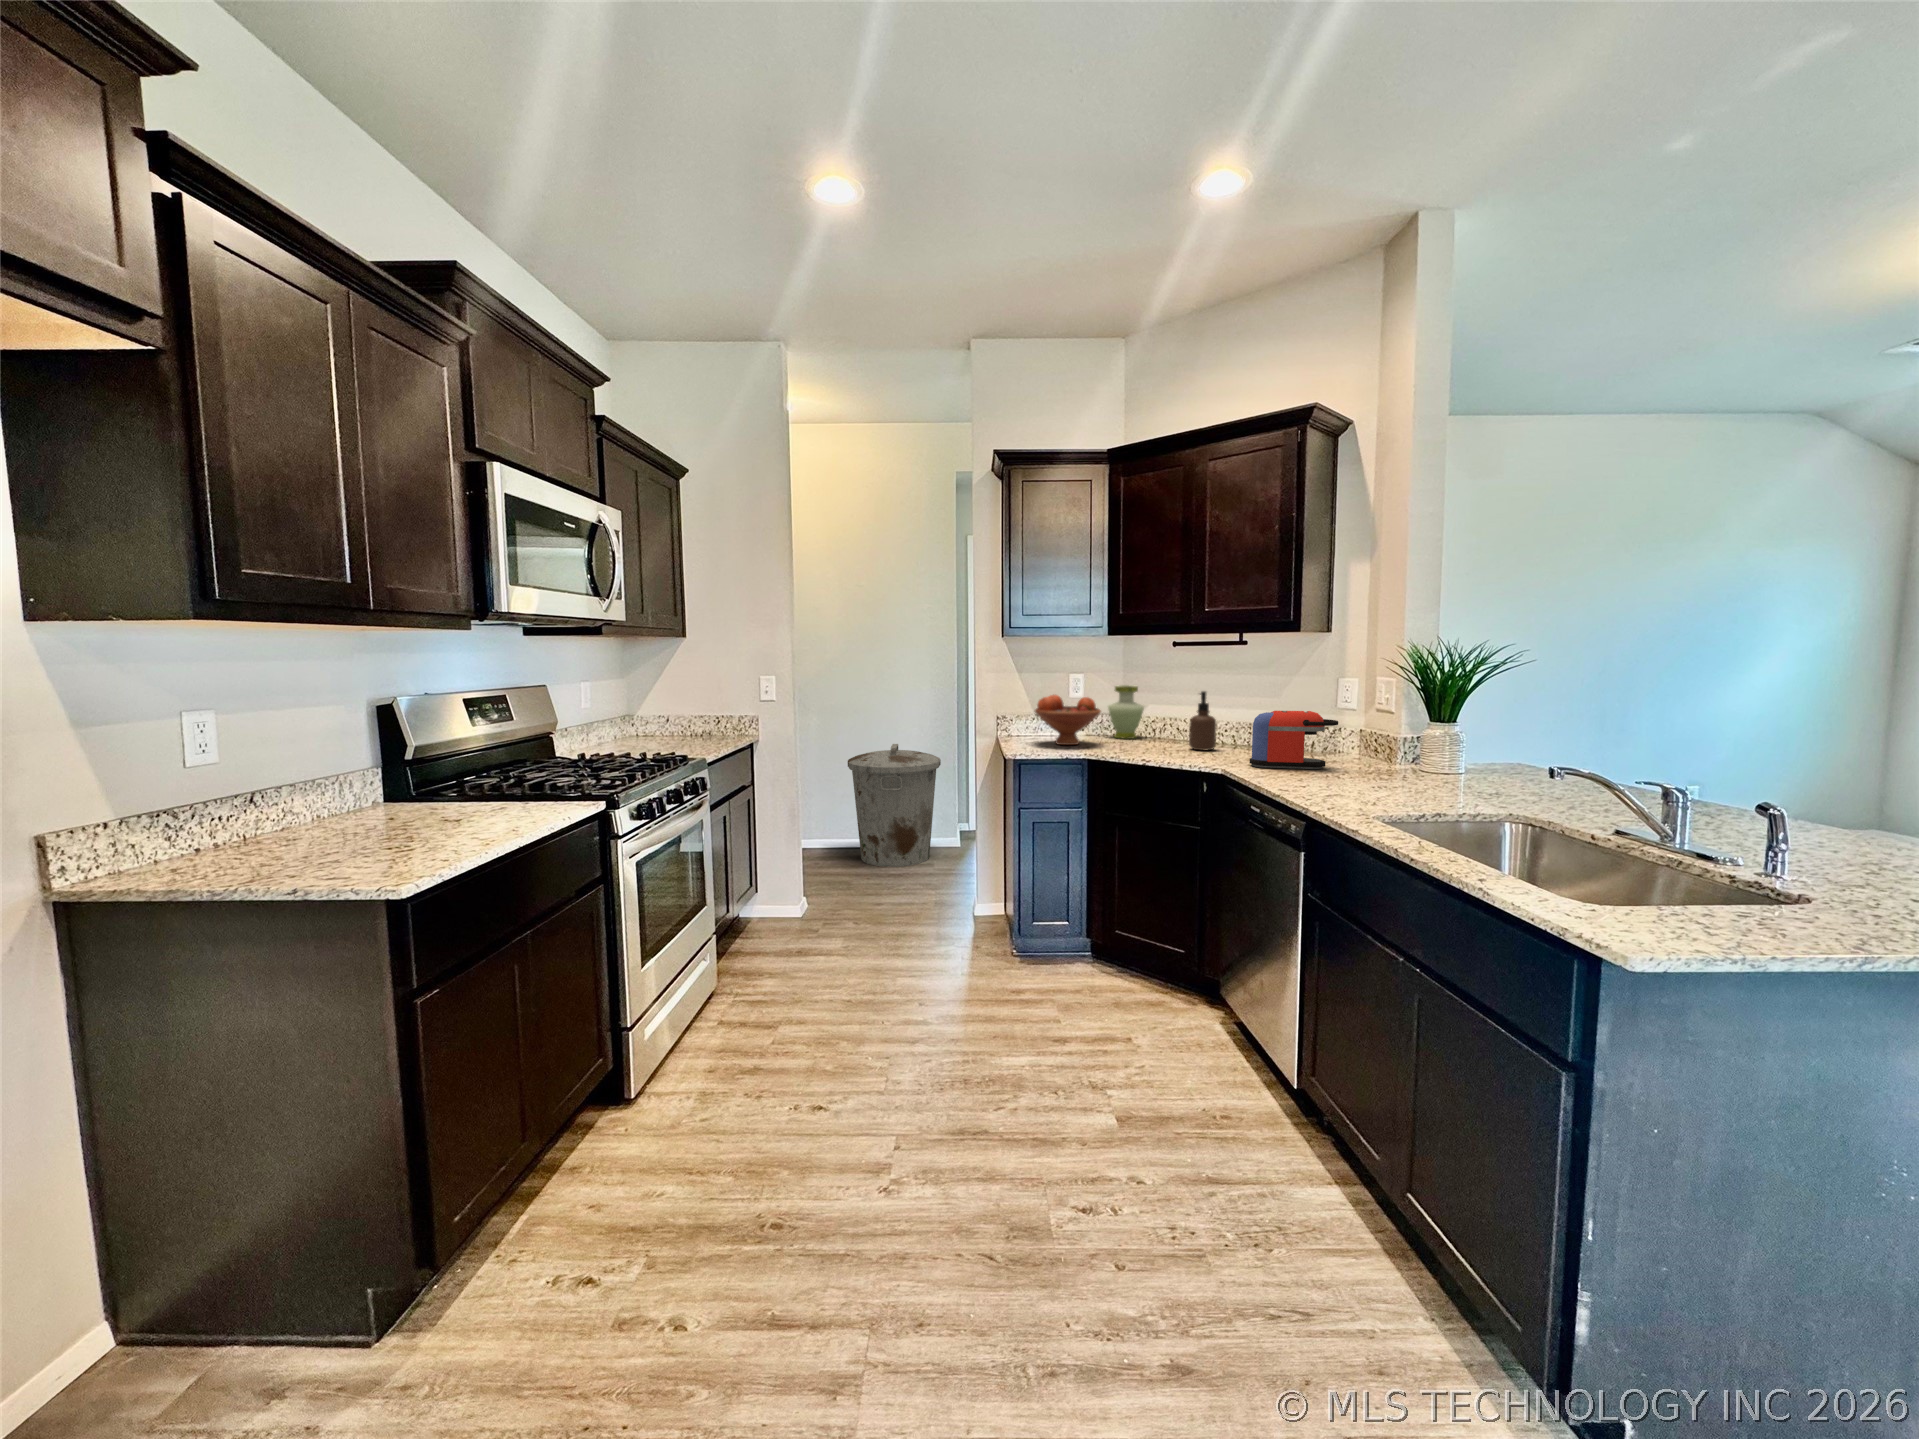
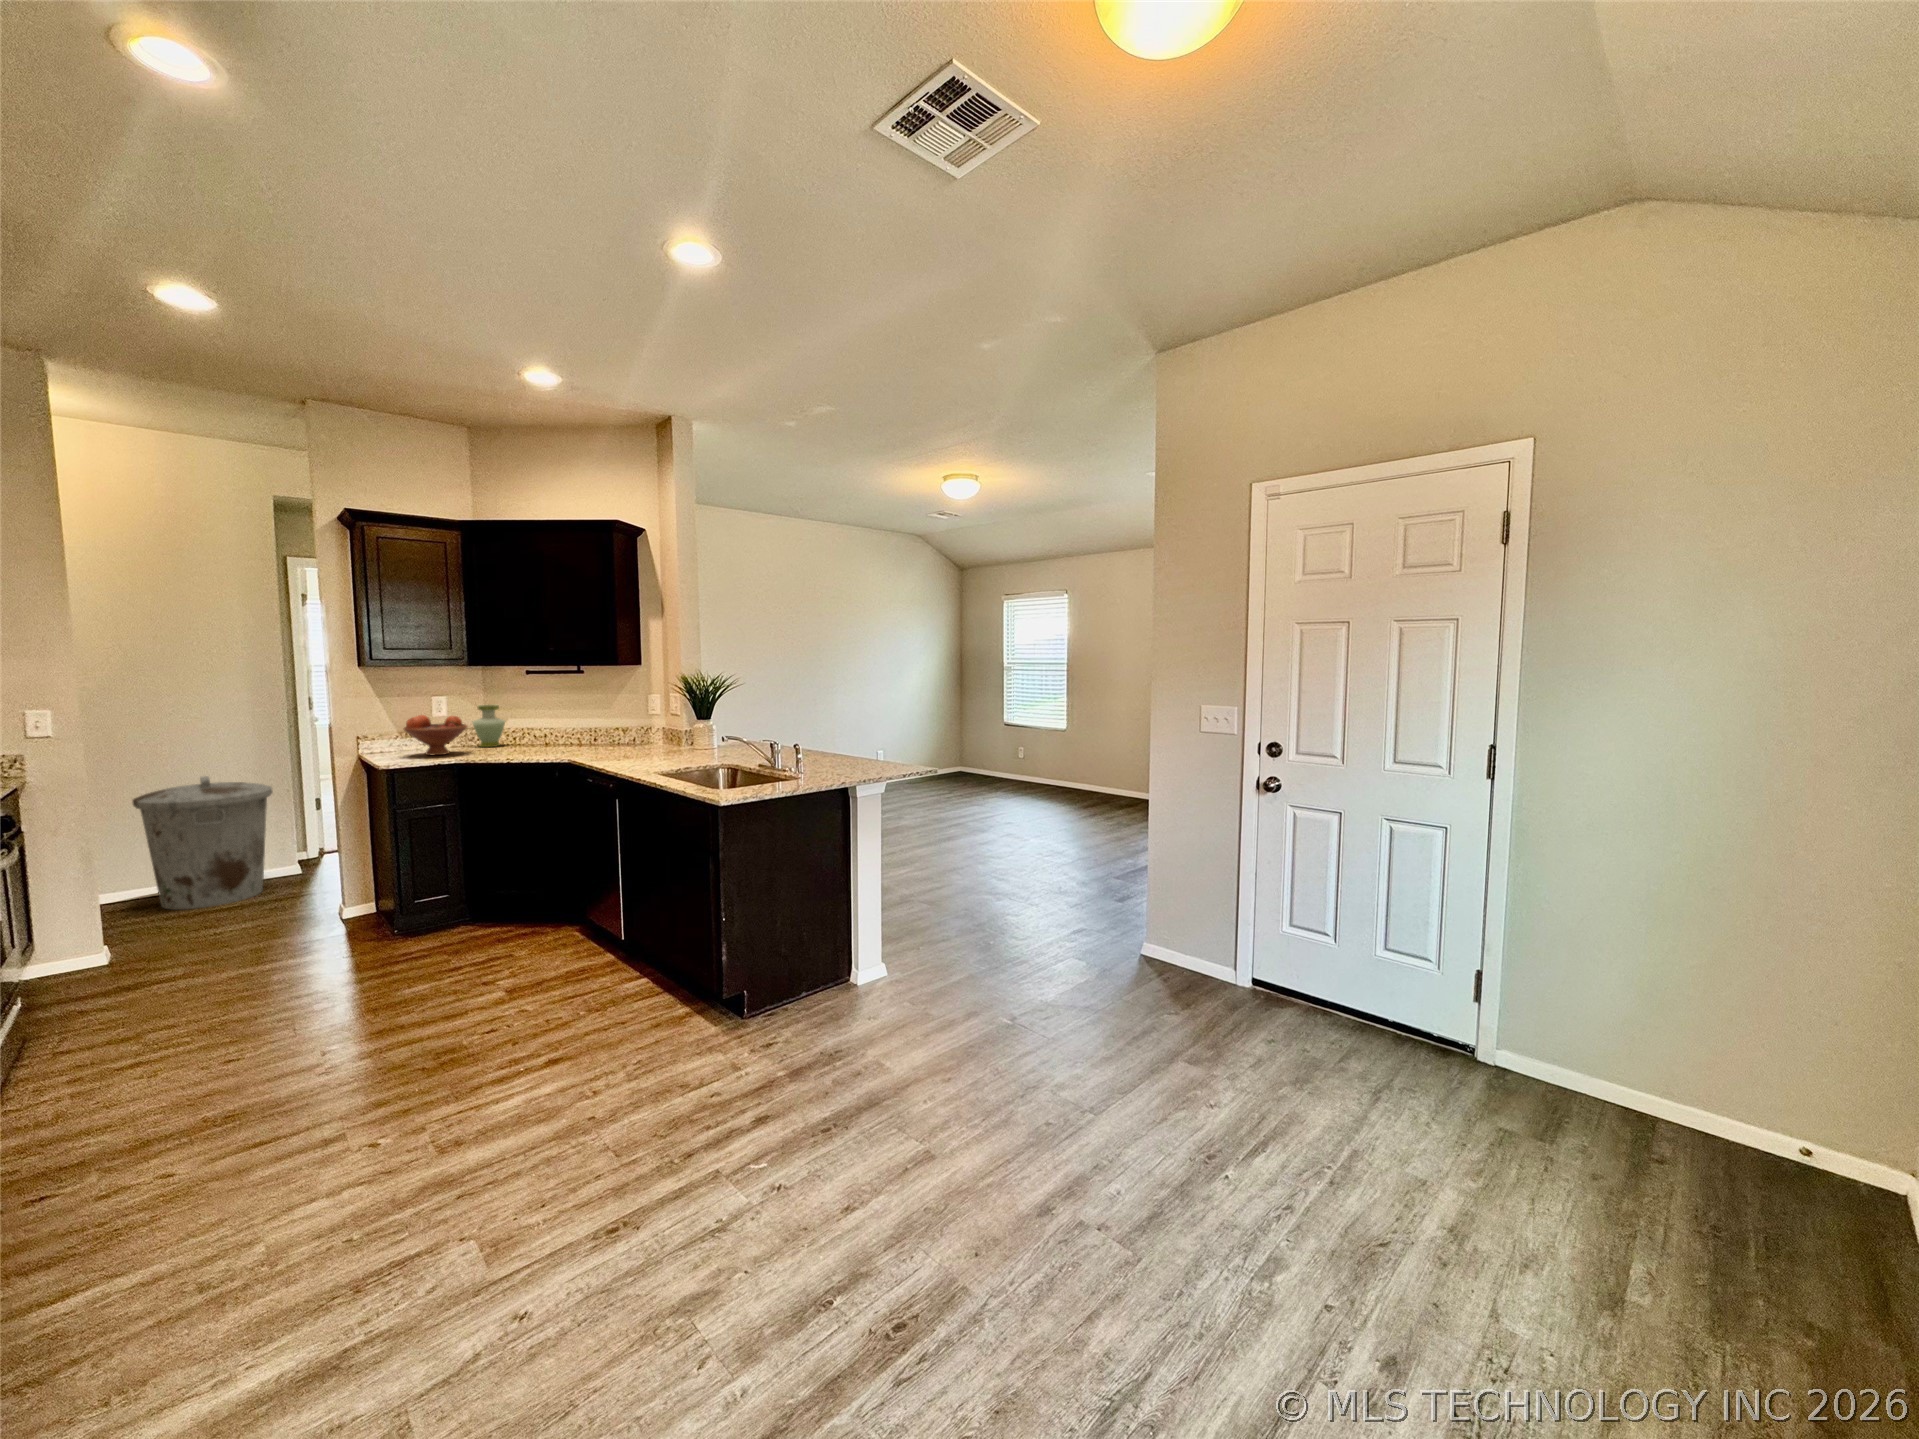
soap dispenser: present [1189,691,1216,750] -> none [544,707,565,750]
coffee maker: present [1249,711,1338,769] -> none [588,717,644,756]

